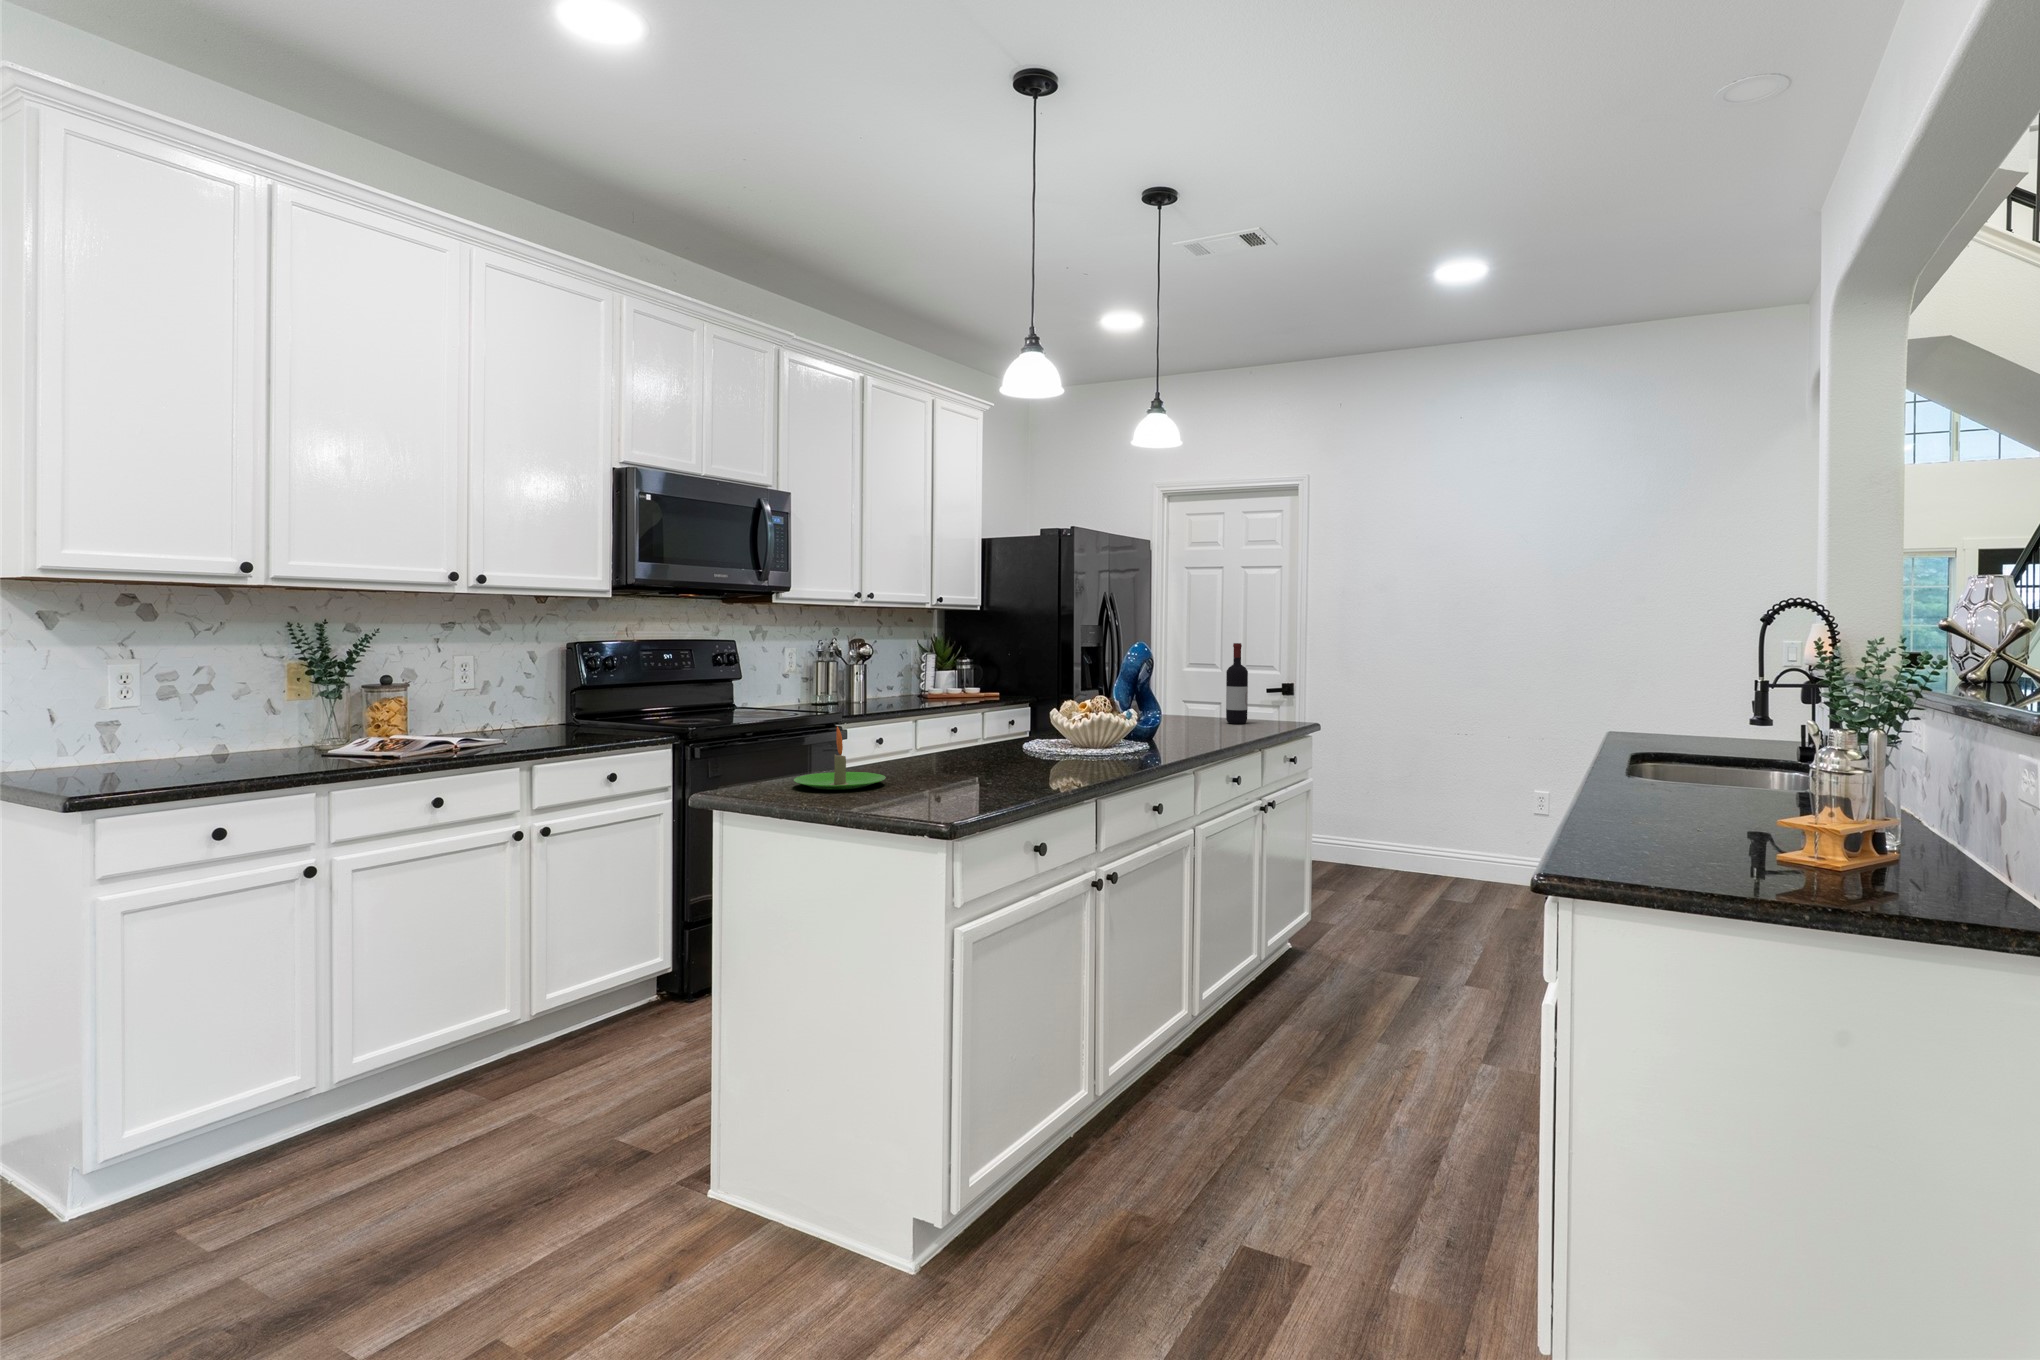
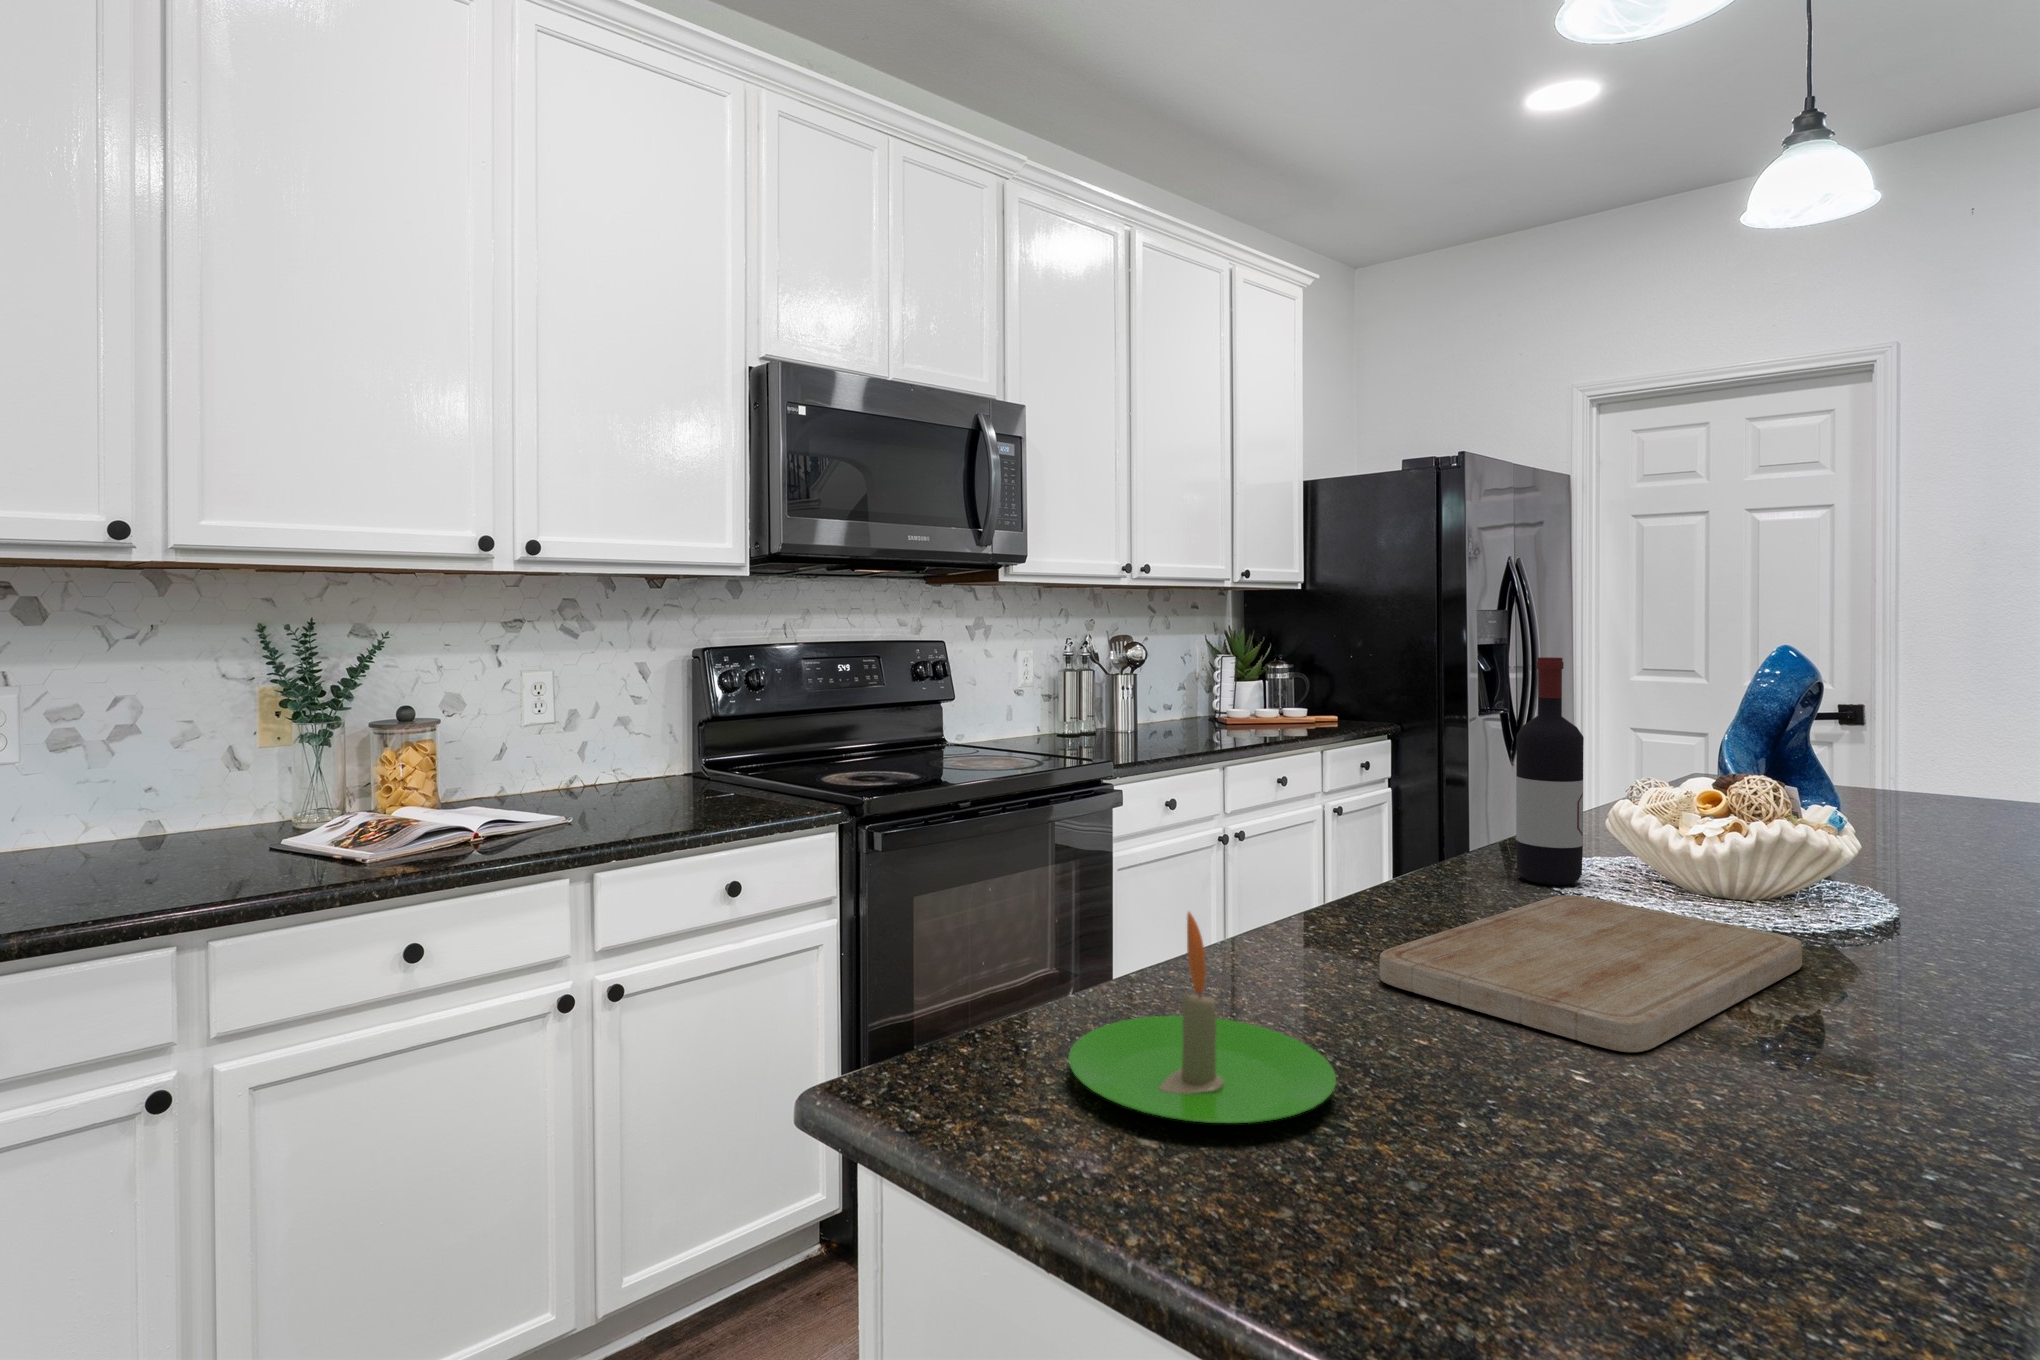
wine bottle: present [1226,643,1248,724] -> present [1516,657,1584,885]
cutting board: none [924,744,1084,775] -> present [1380,895,1802,1052]

